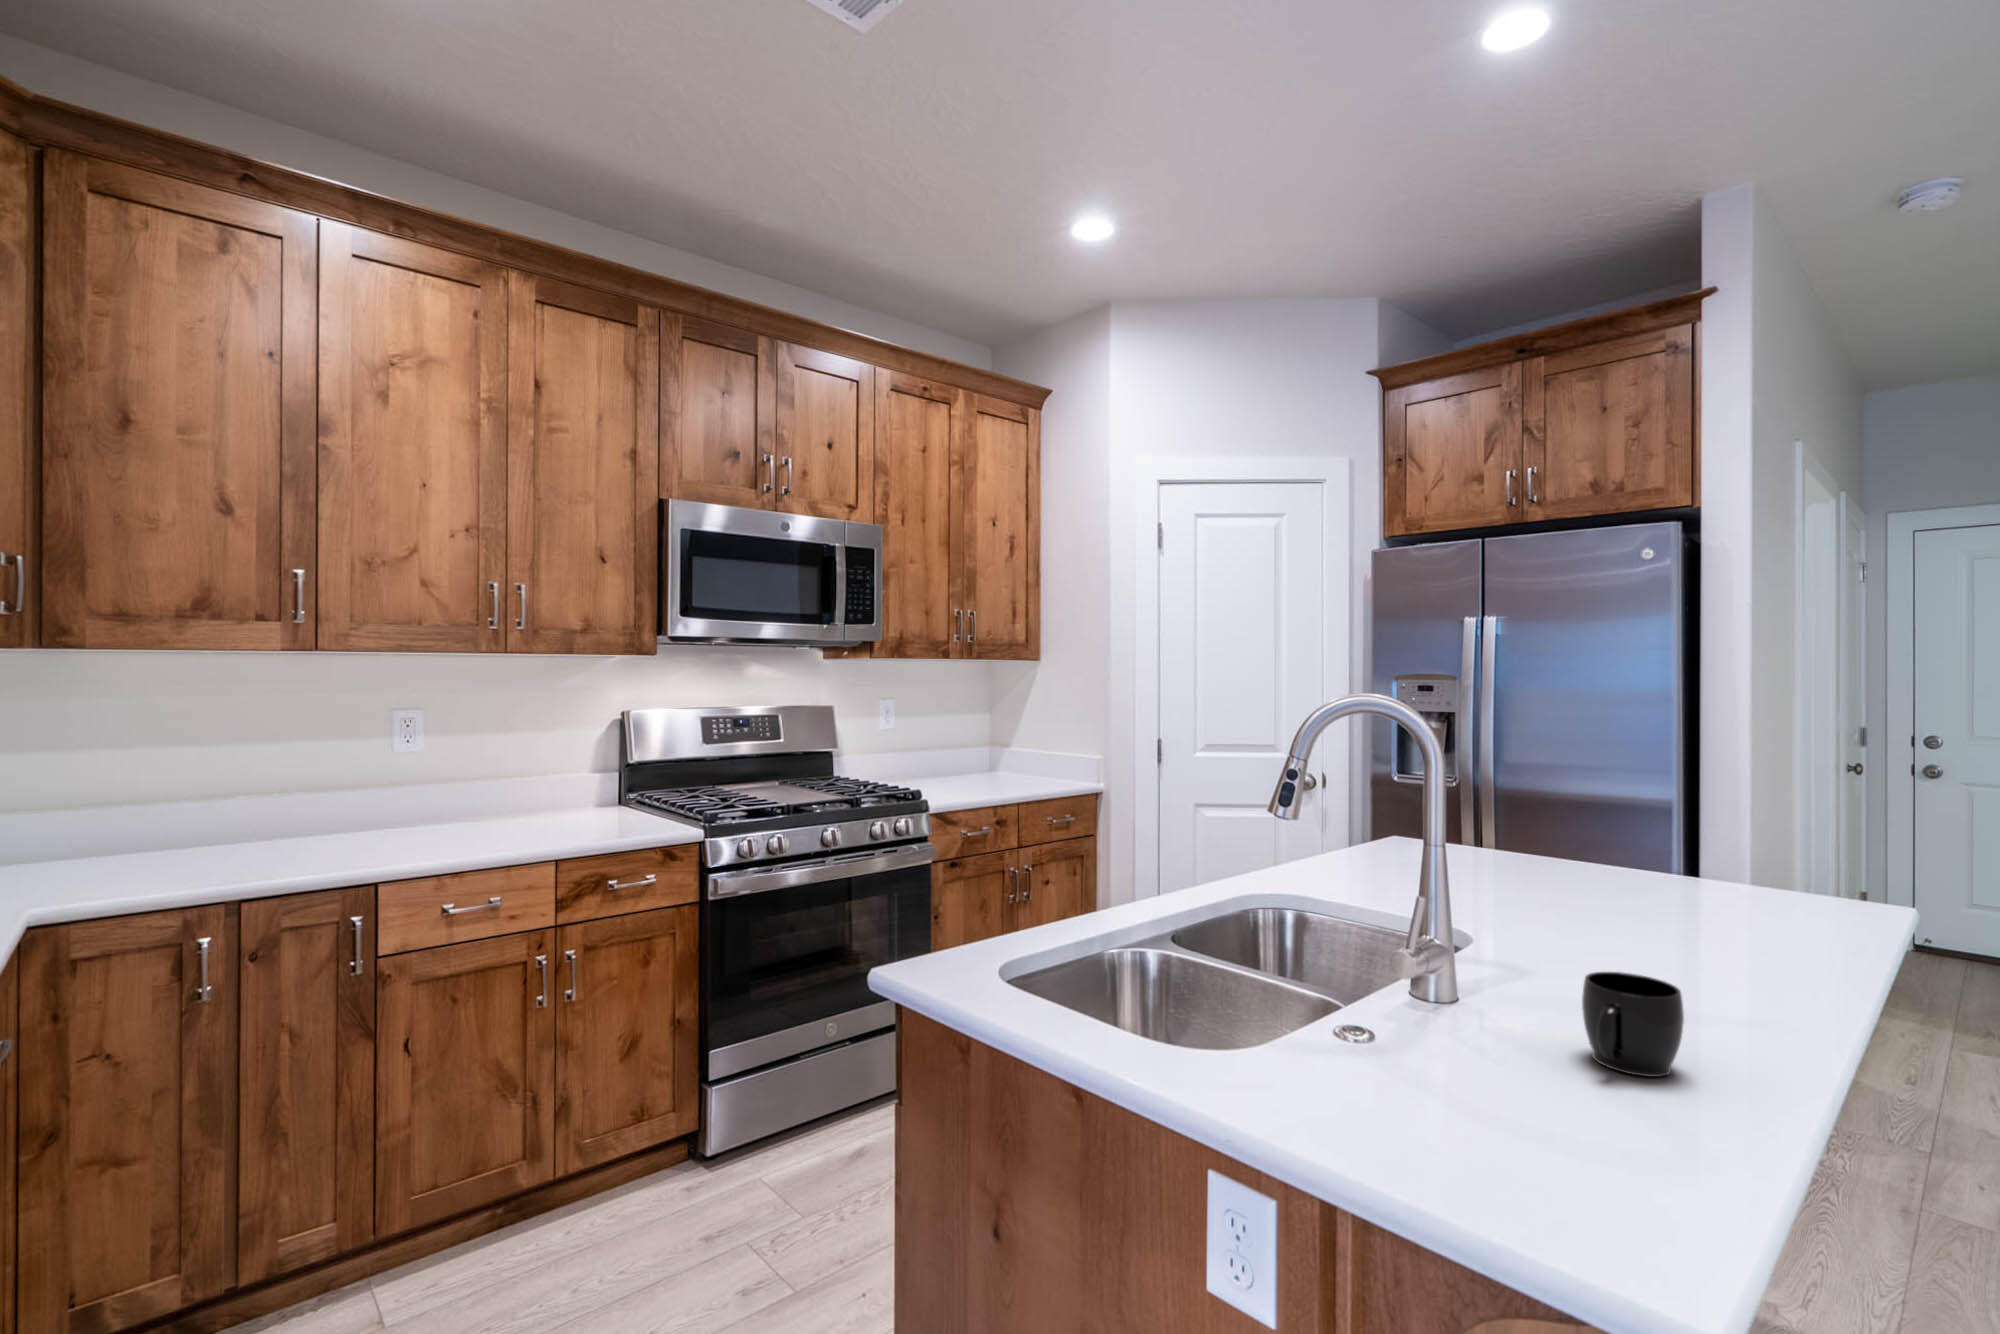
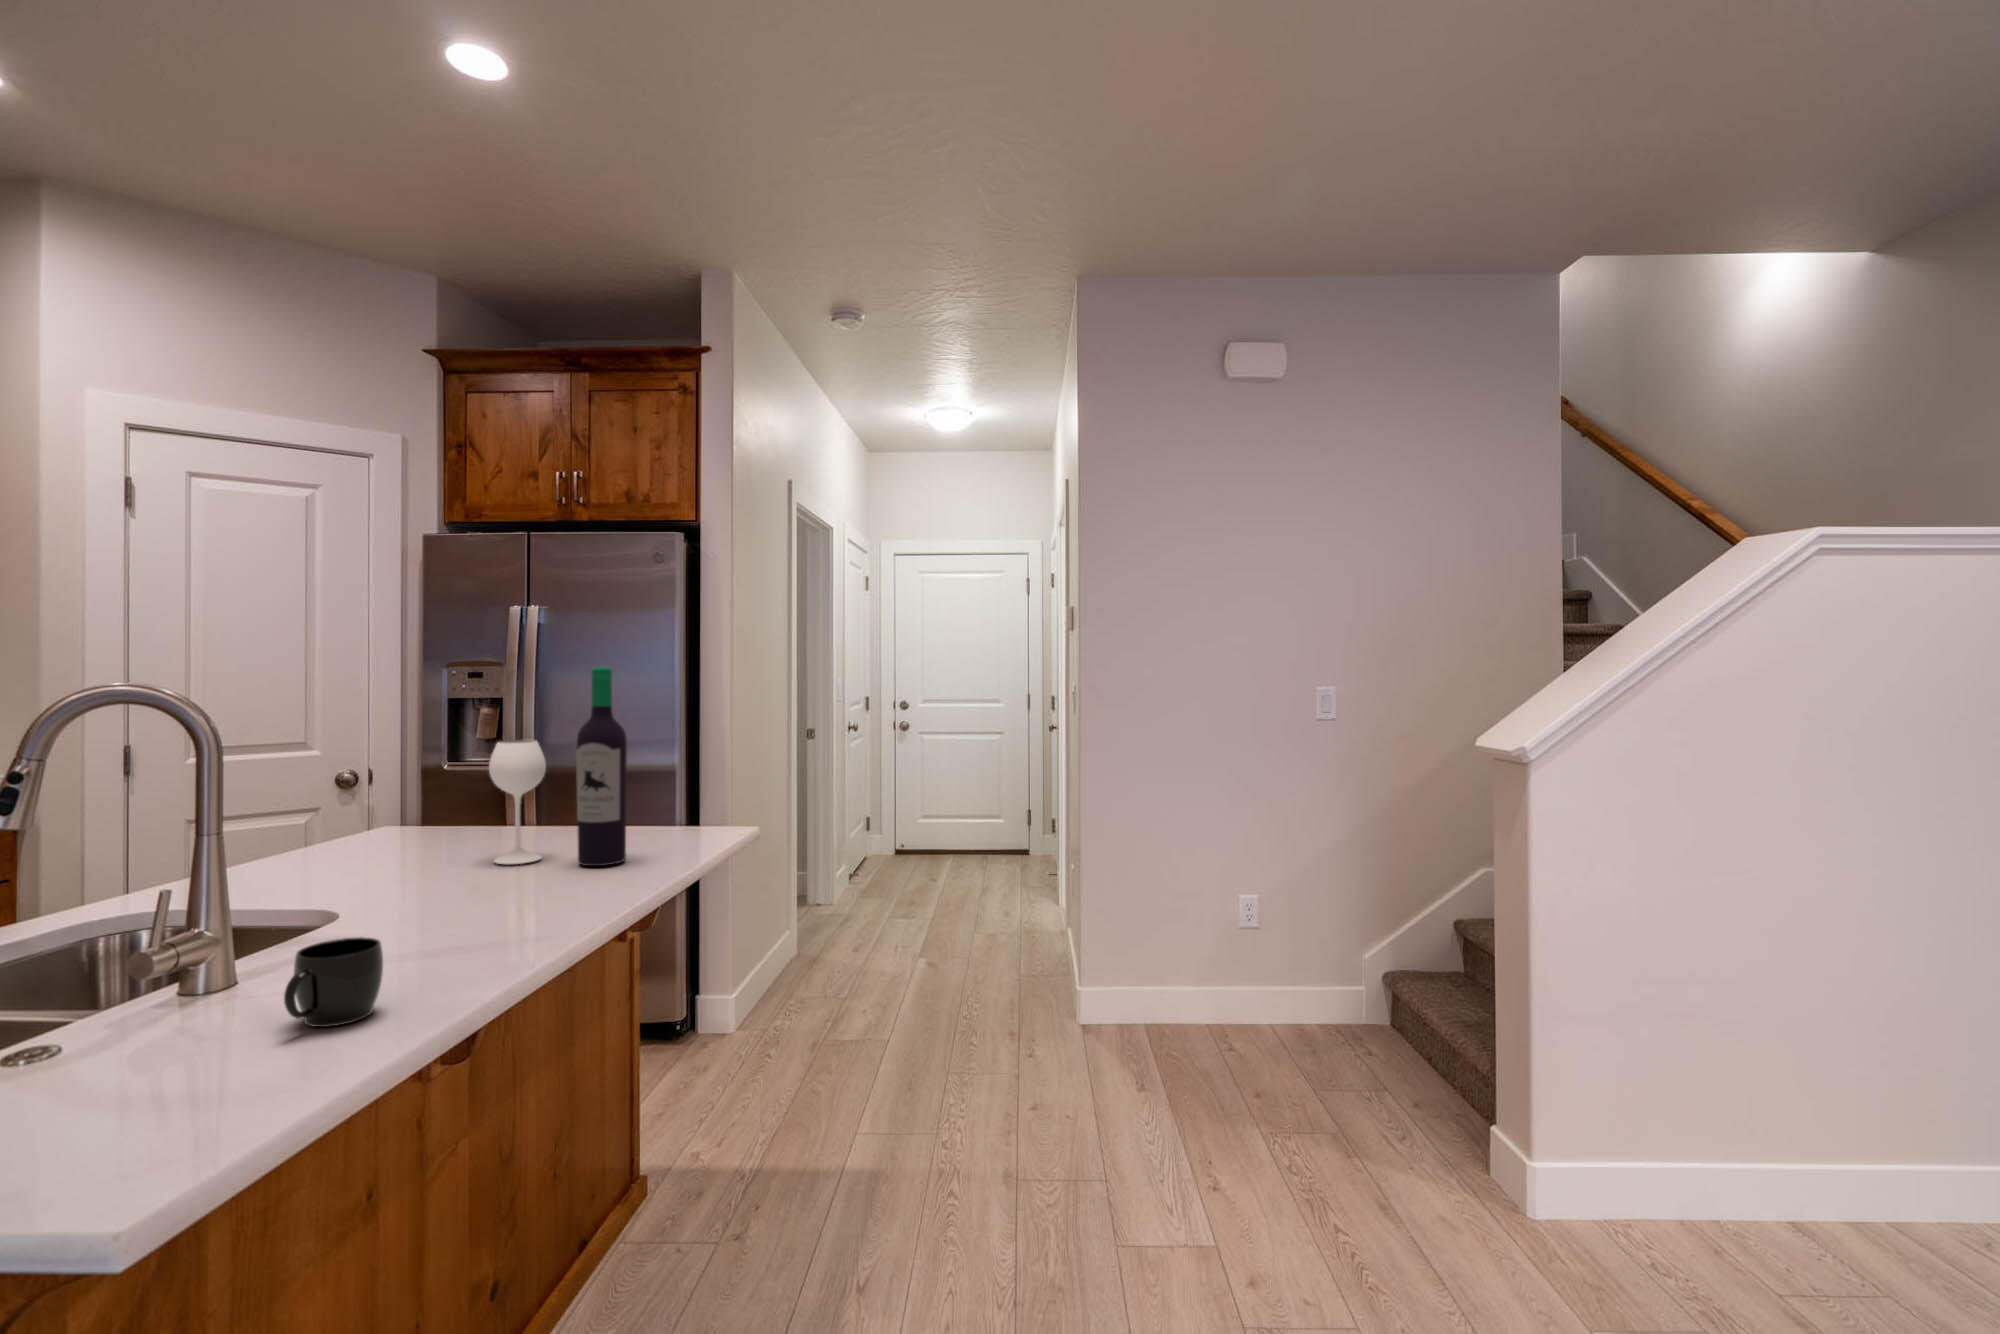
wine bottle: none [1565,674,1753,918] -> present [489,667,627,866]

